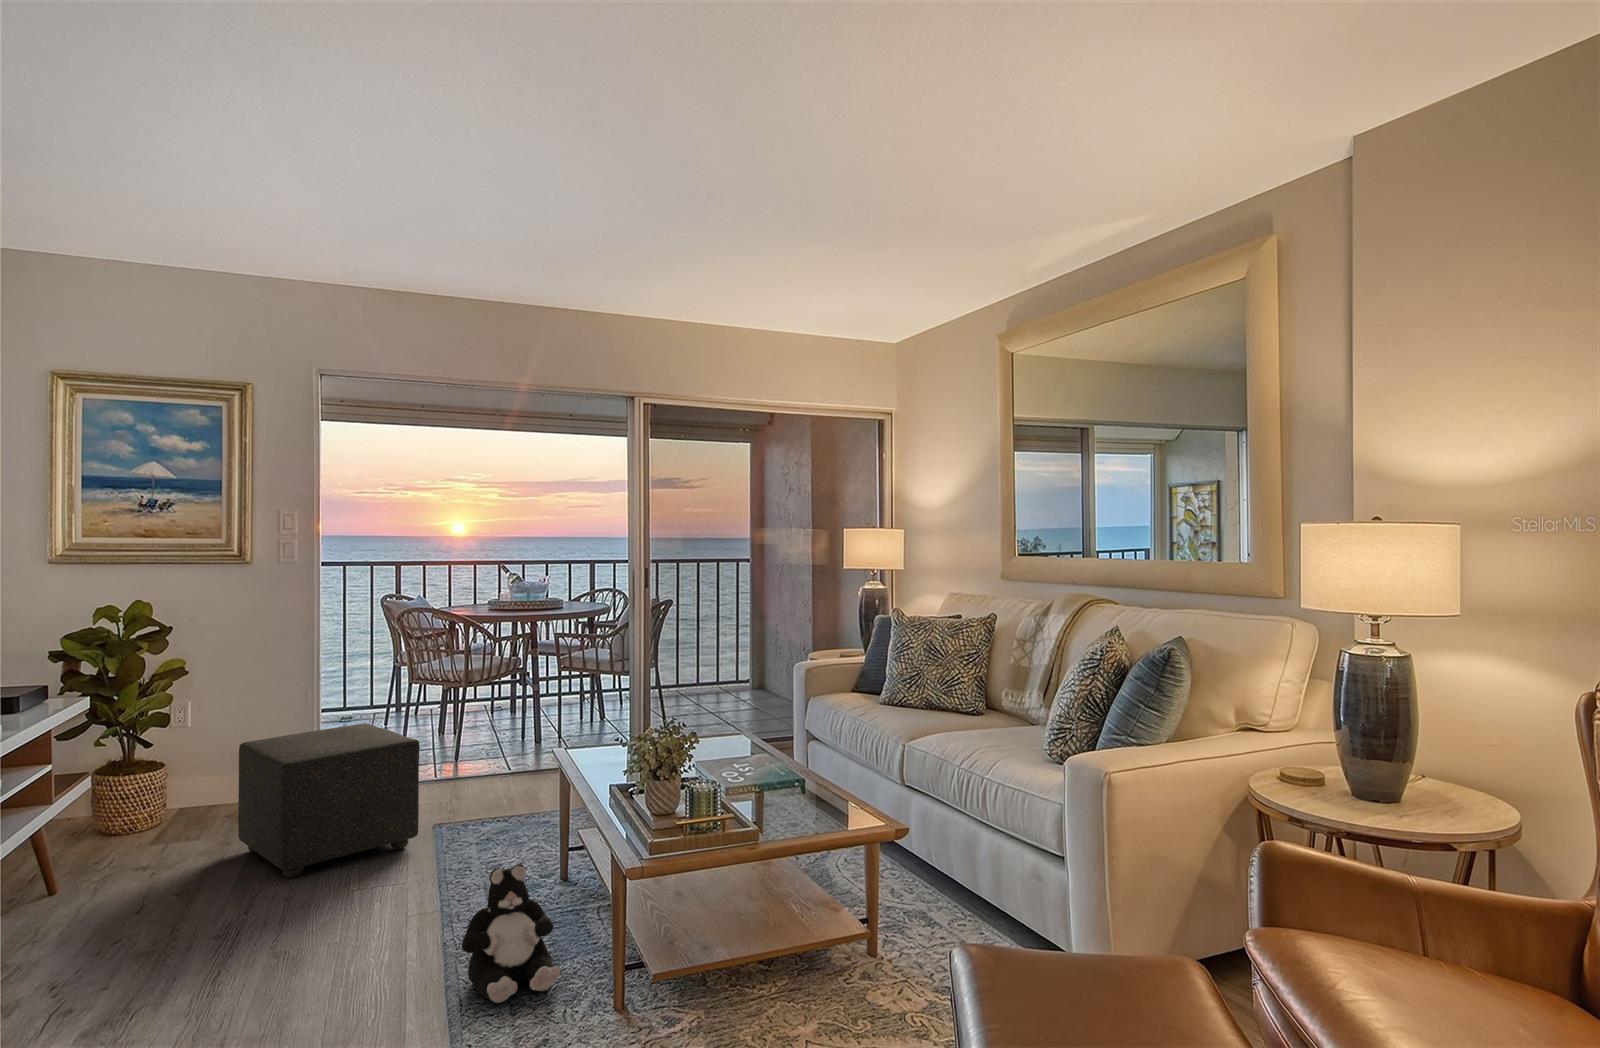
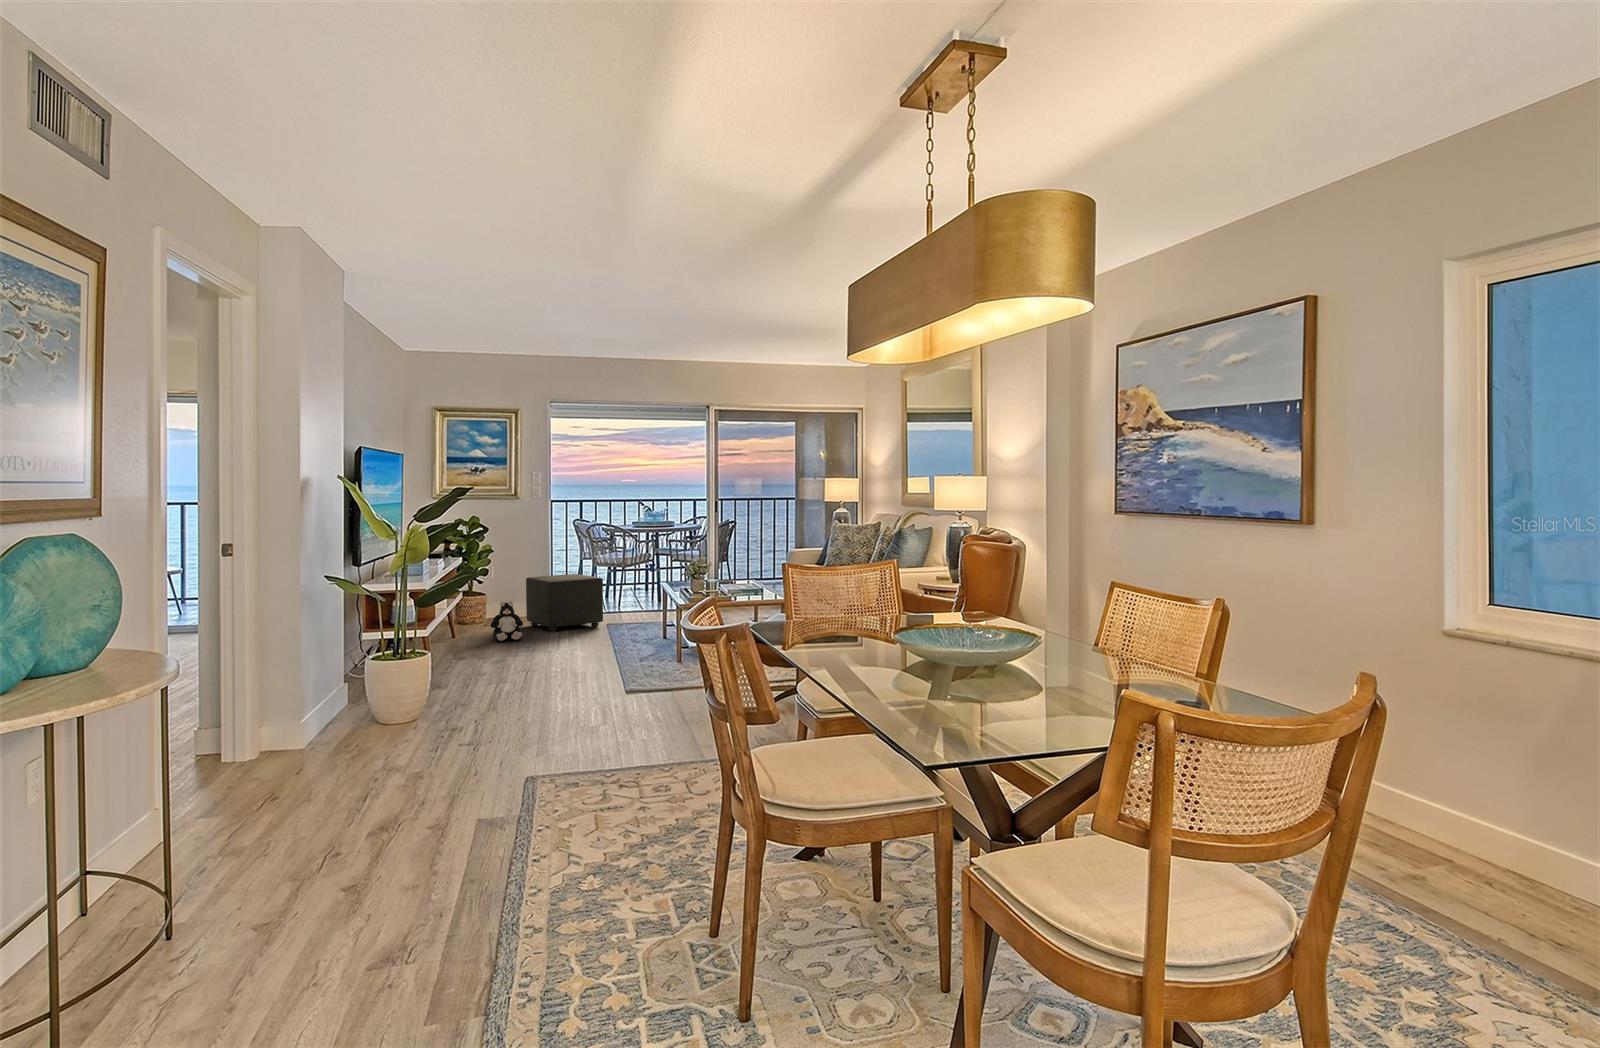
plush toy: present [462,864,560,1003] -> present [491,601,523,641]

